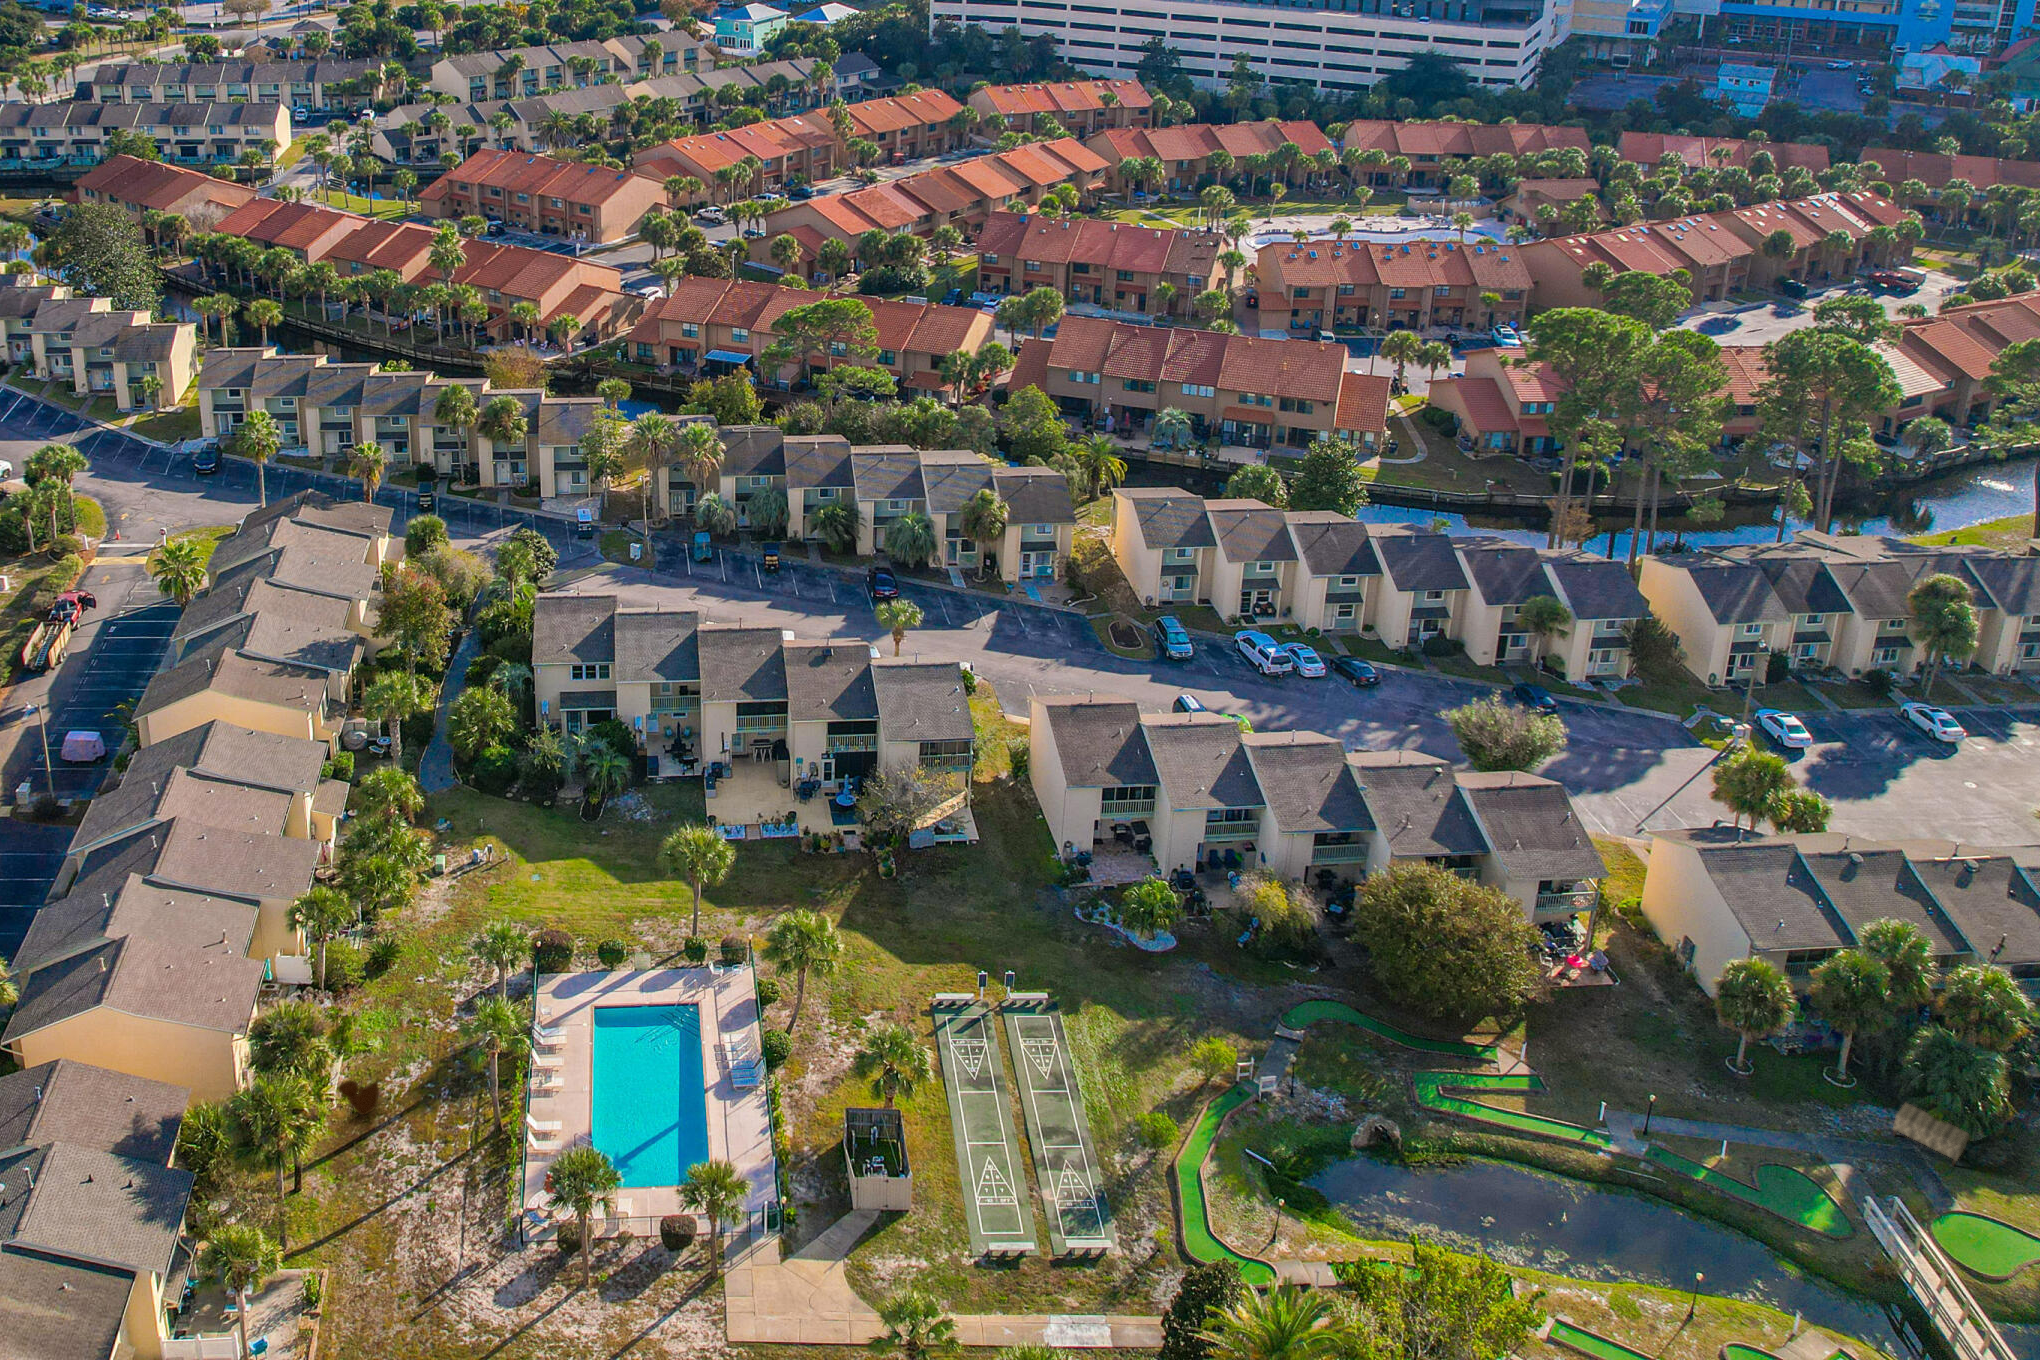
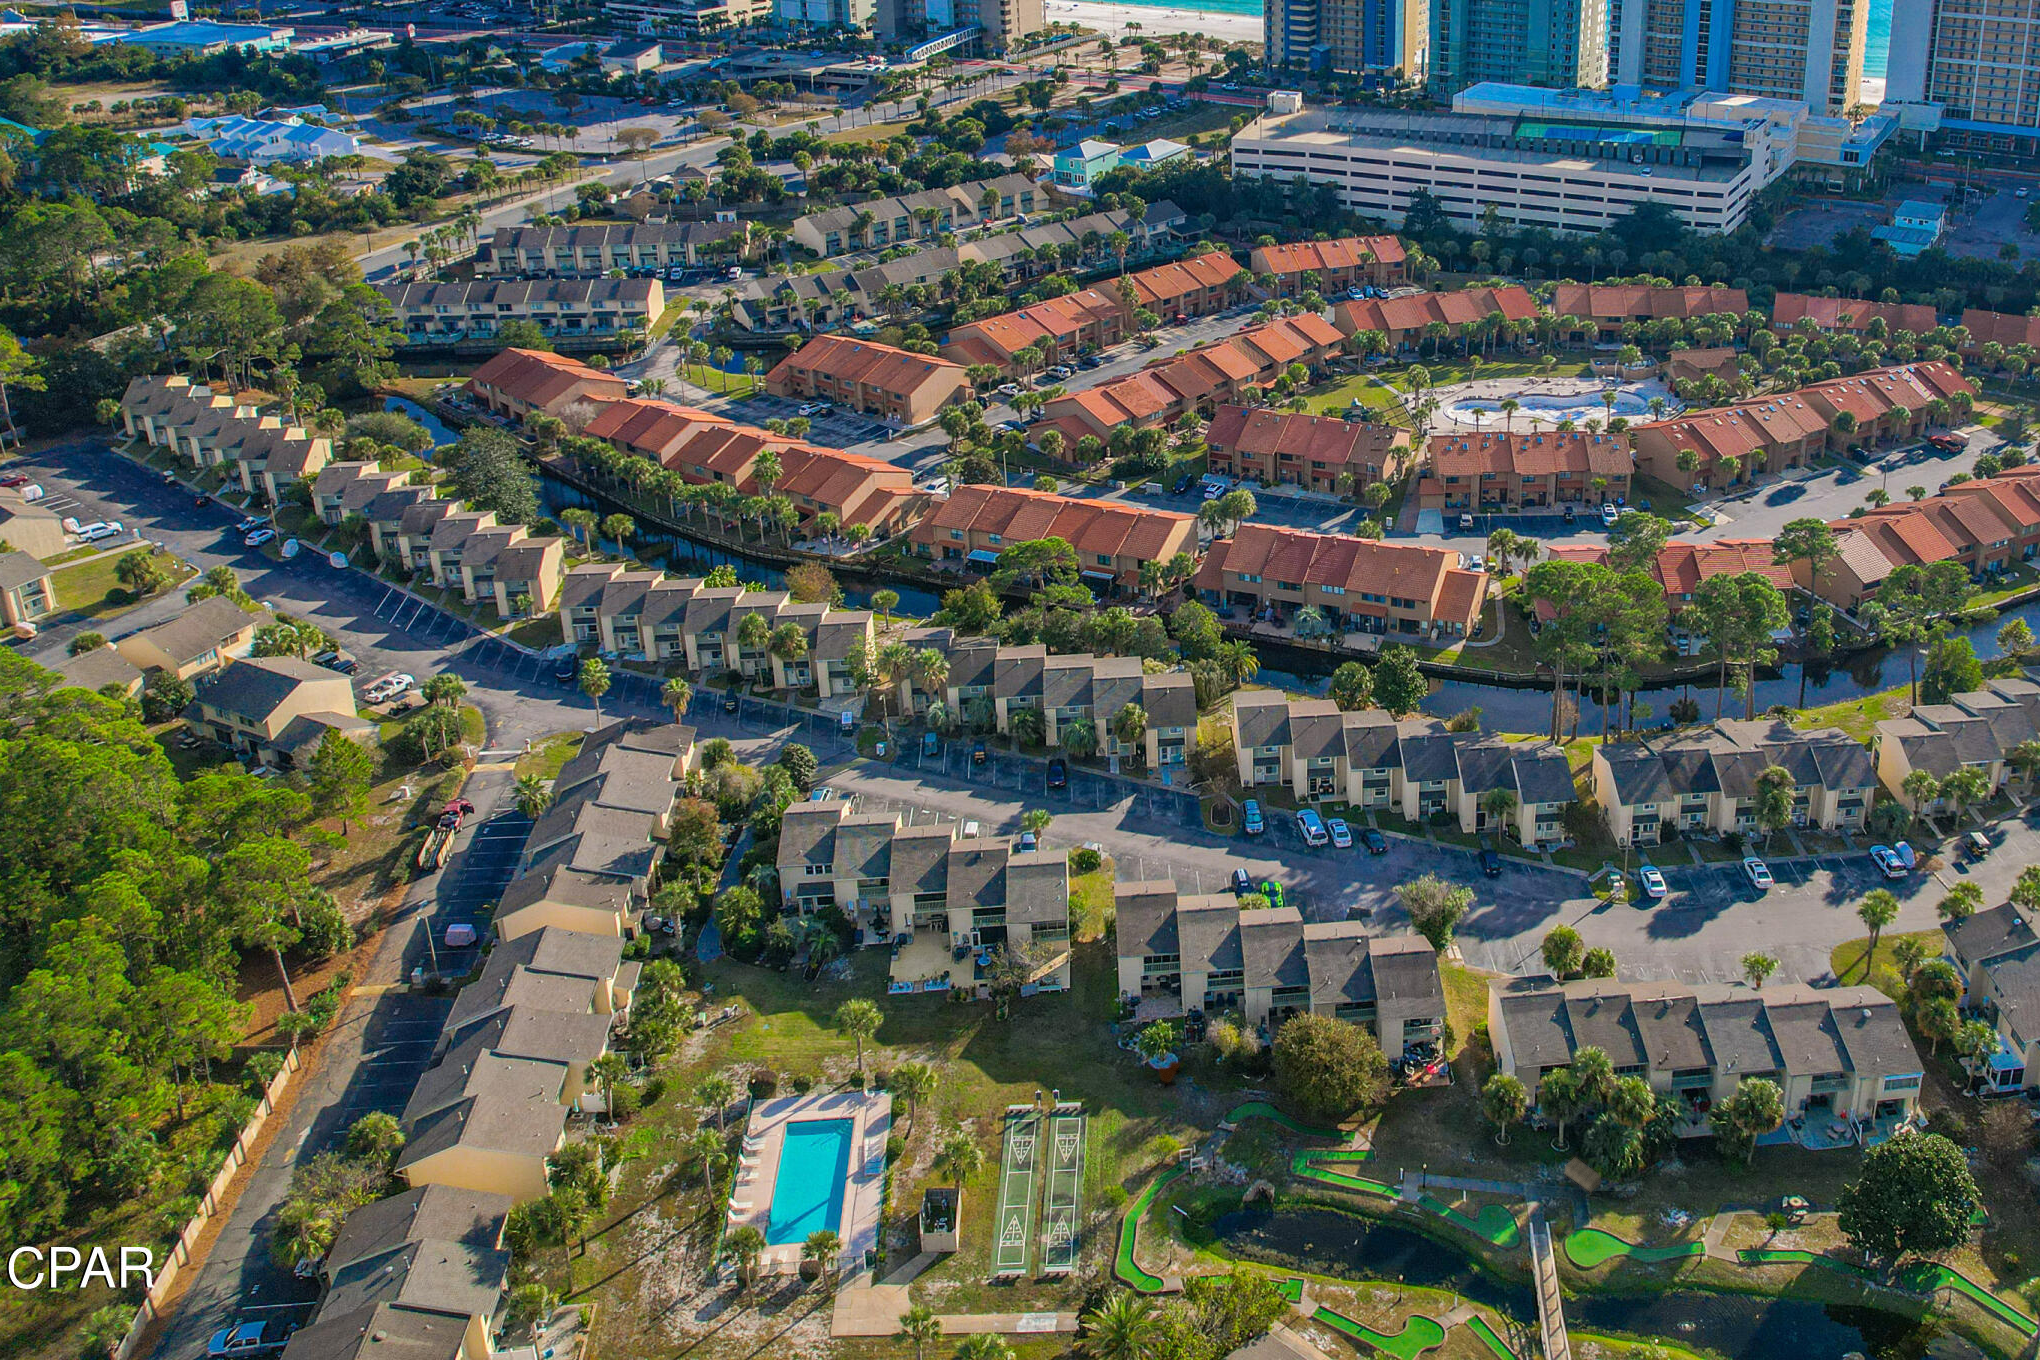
lounge chair: present [338,1080,379,1116] -> present [1159,1061,1180,1083]

